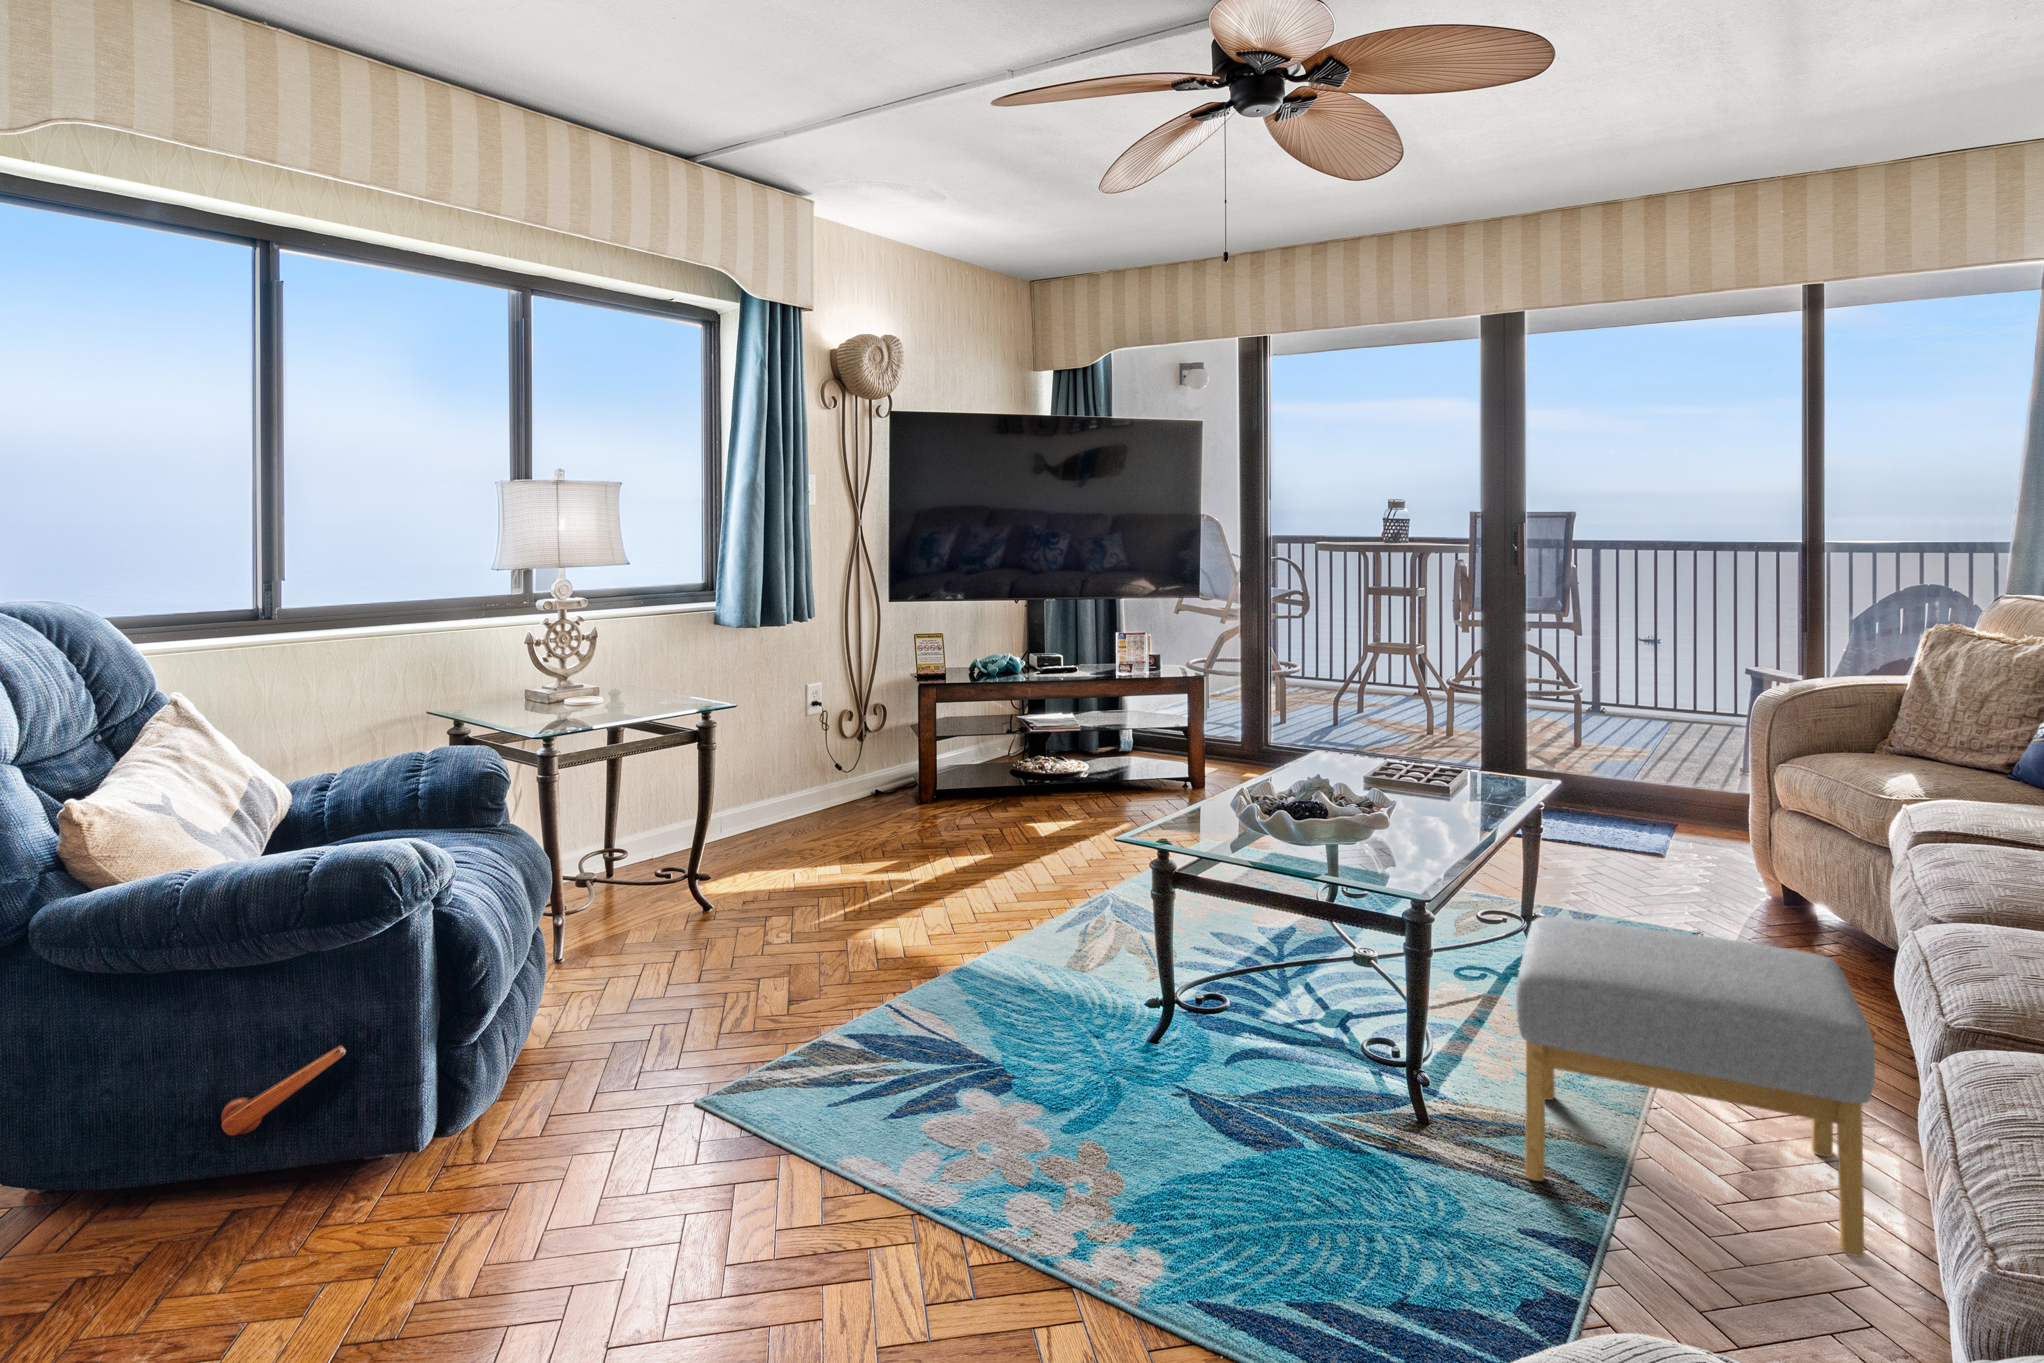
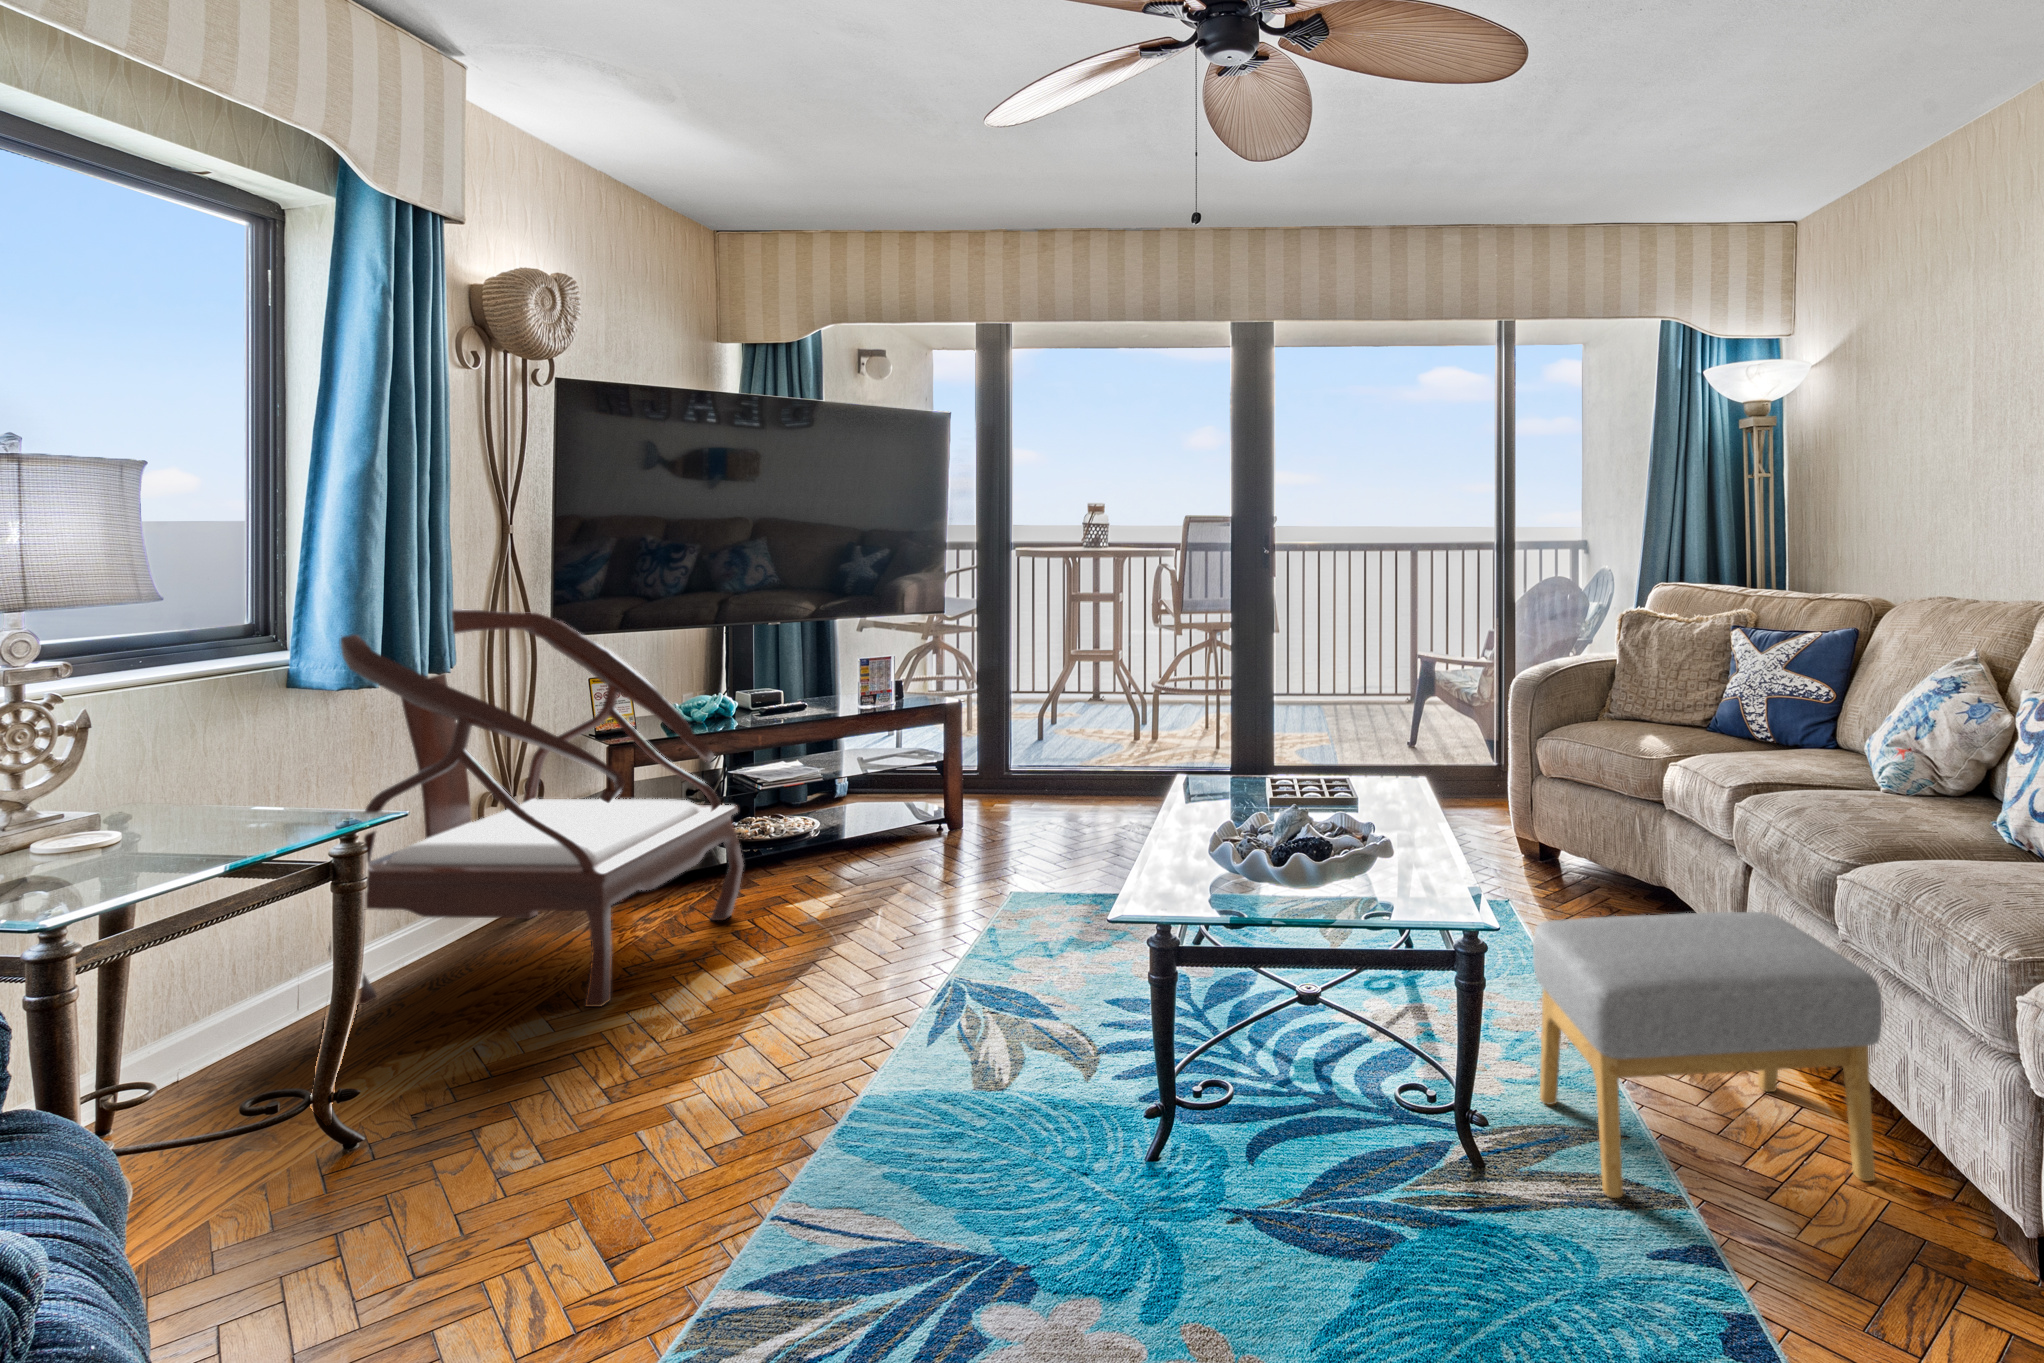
armchair: none [737,576,999,865] -> present [328,609,743,1007]

